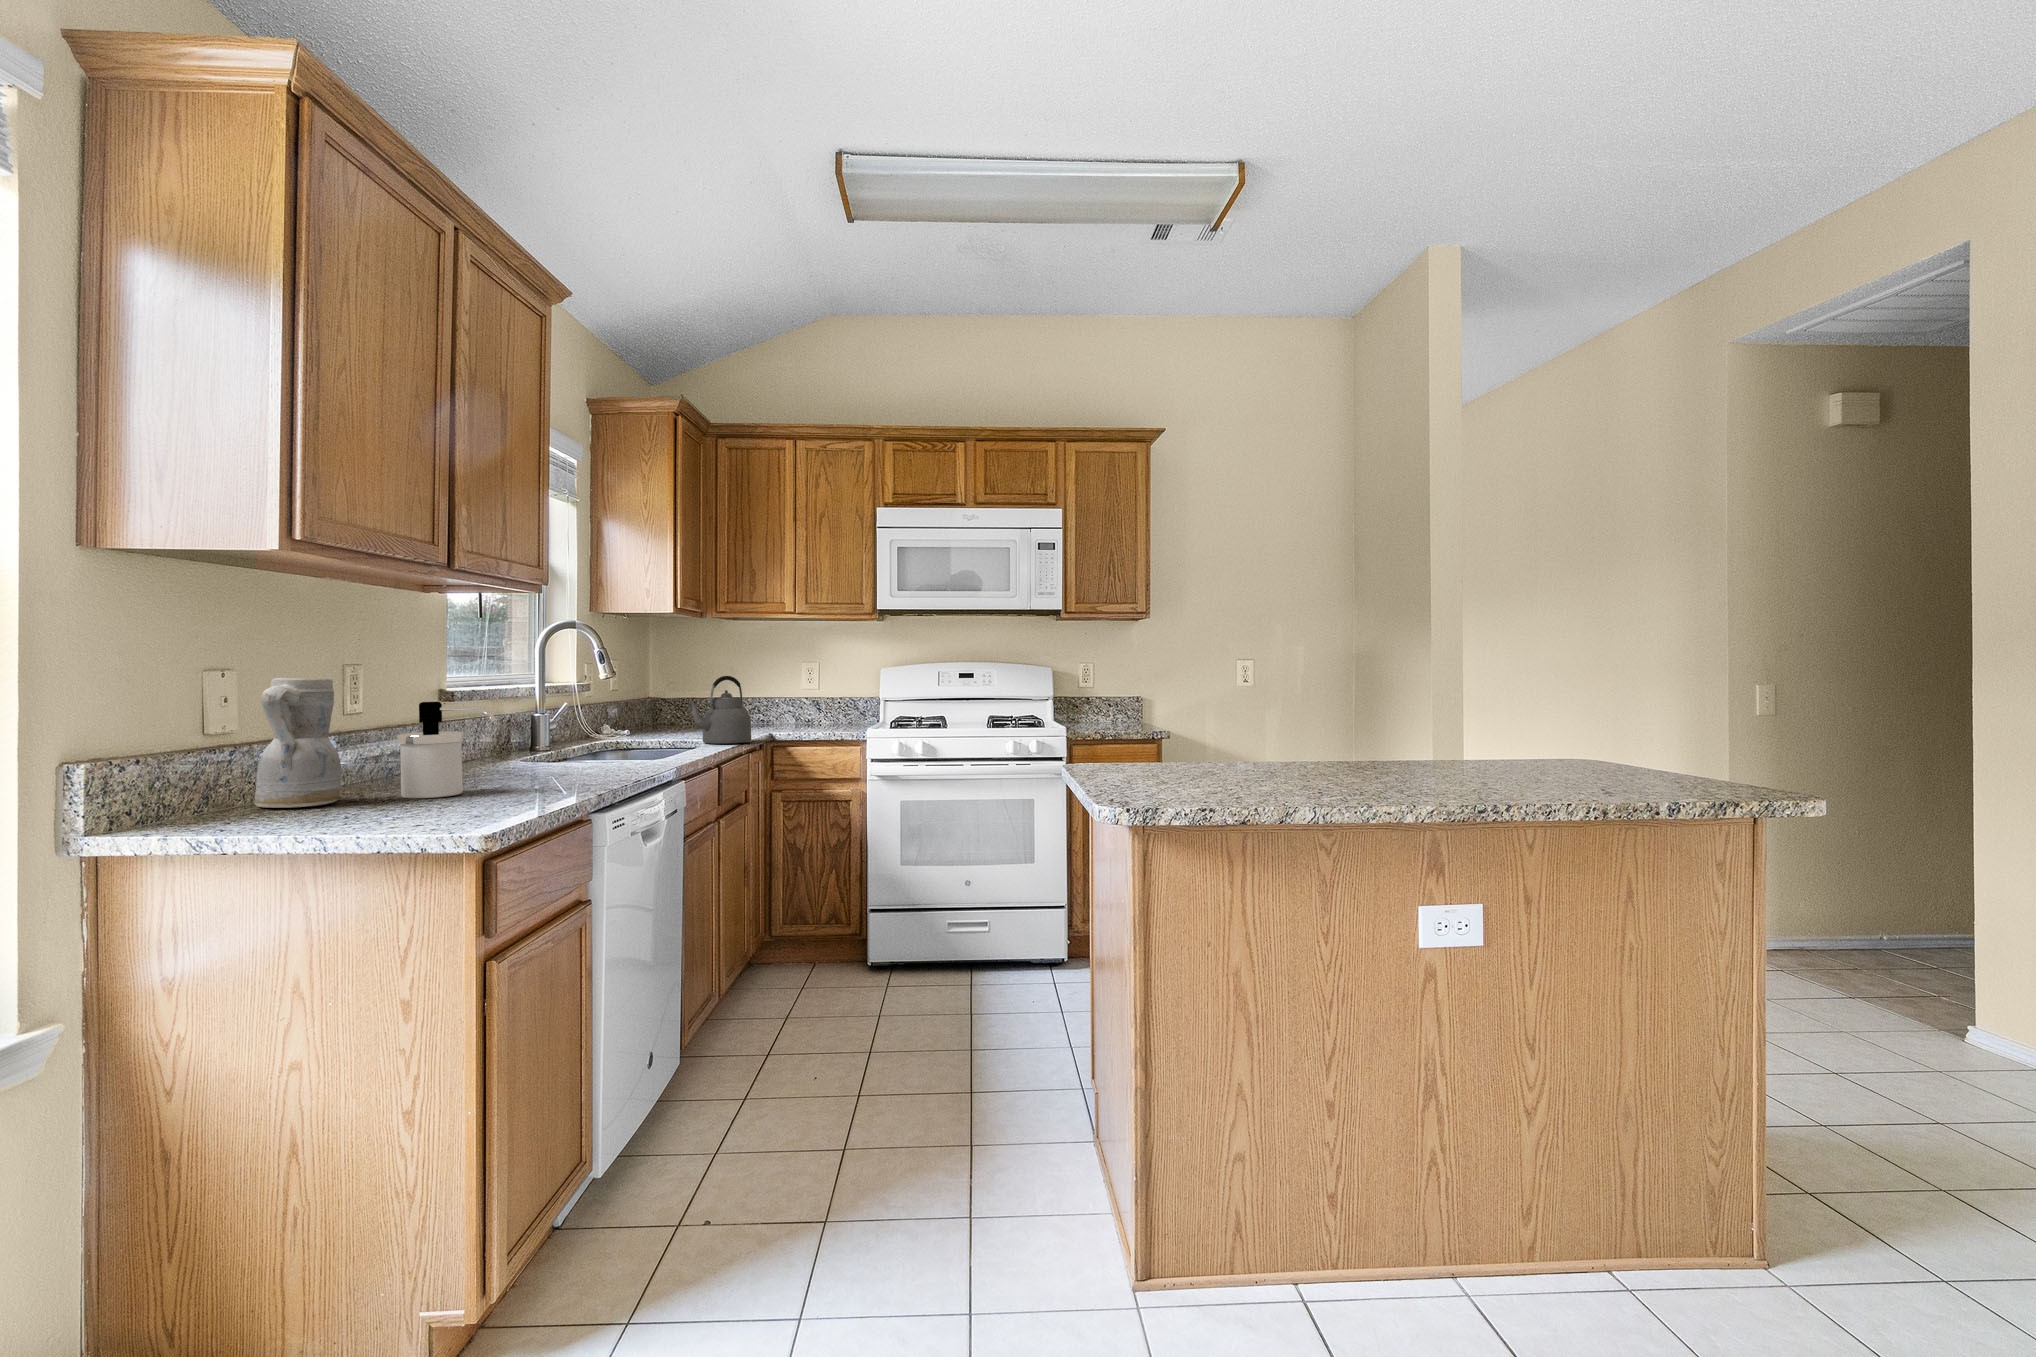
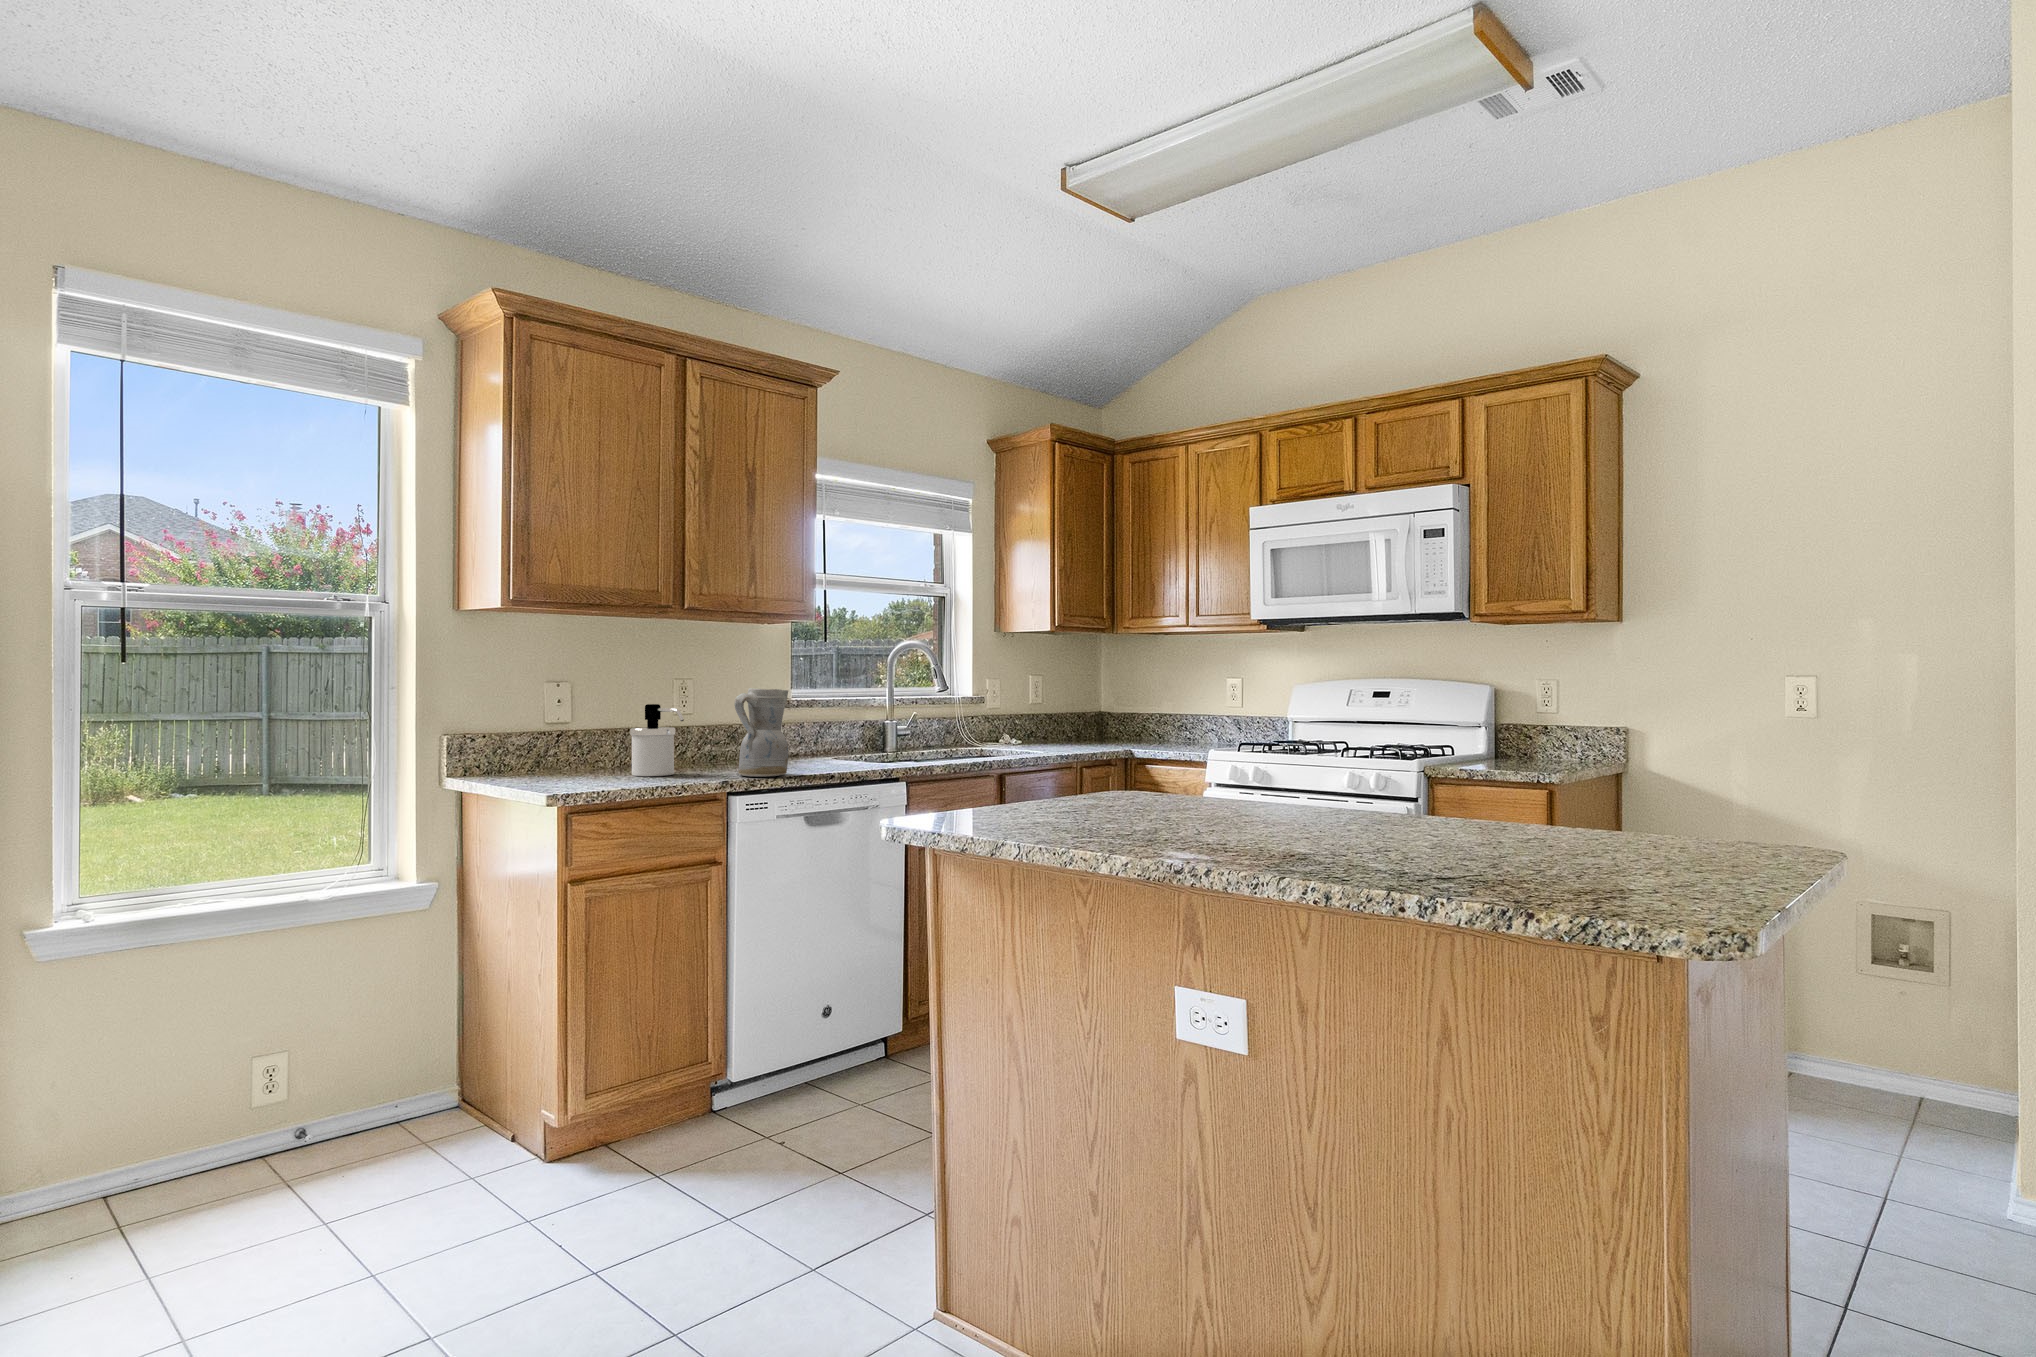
kettle: present [685,676,751,744] -> none [1015,690,1083,756]
ceramic pitcher: present [254,678,341,808] -> present [734,688,788,777]

